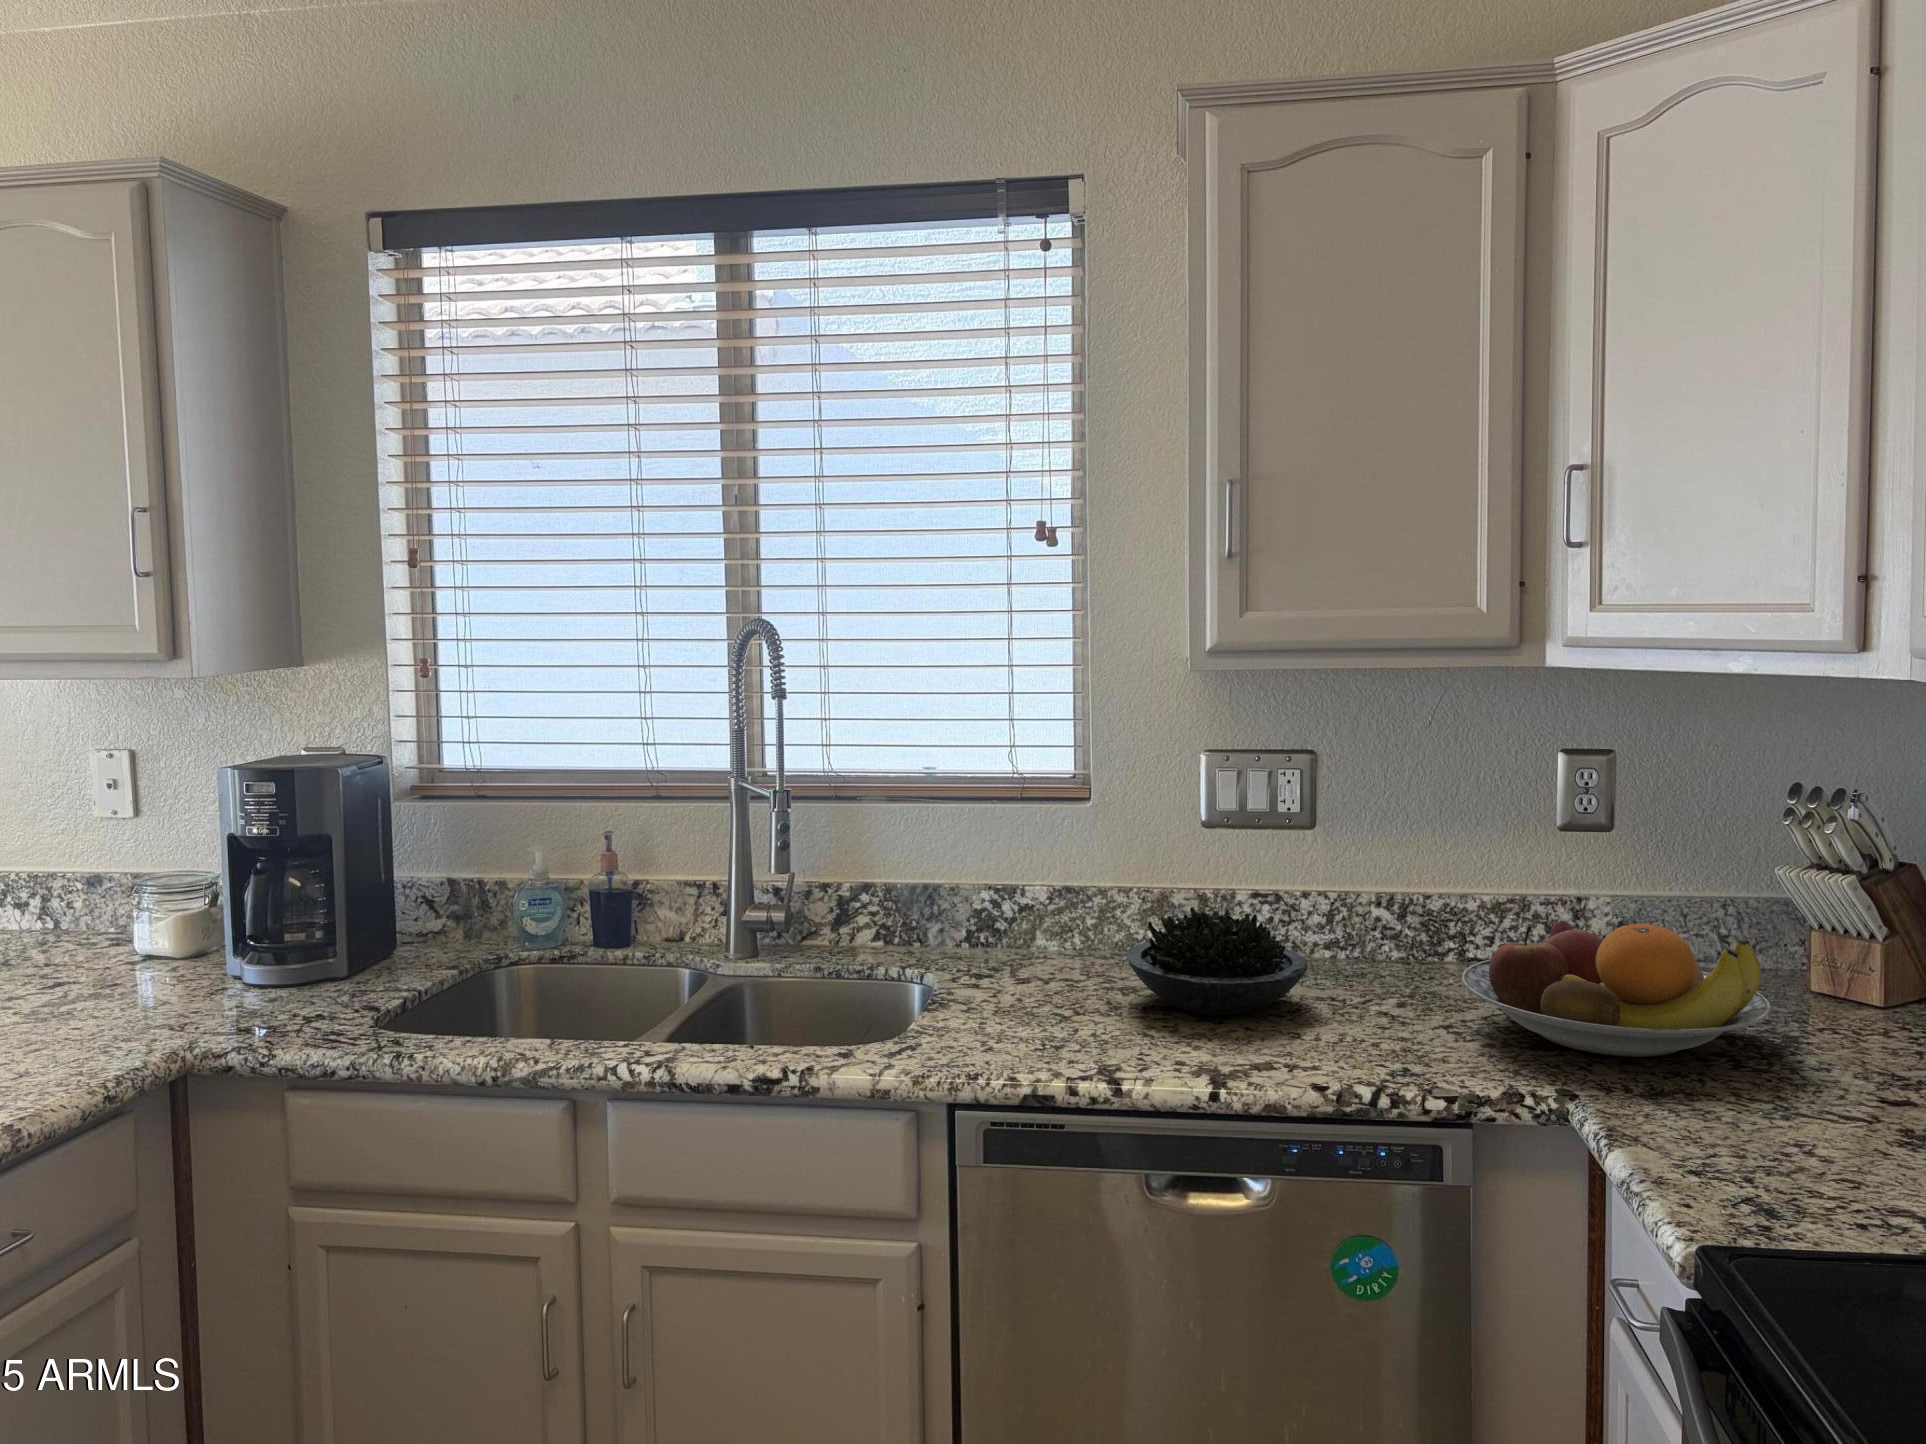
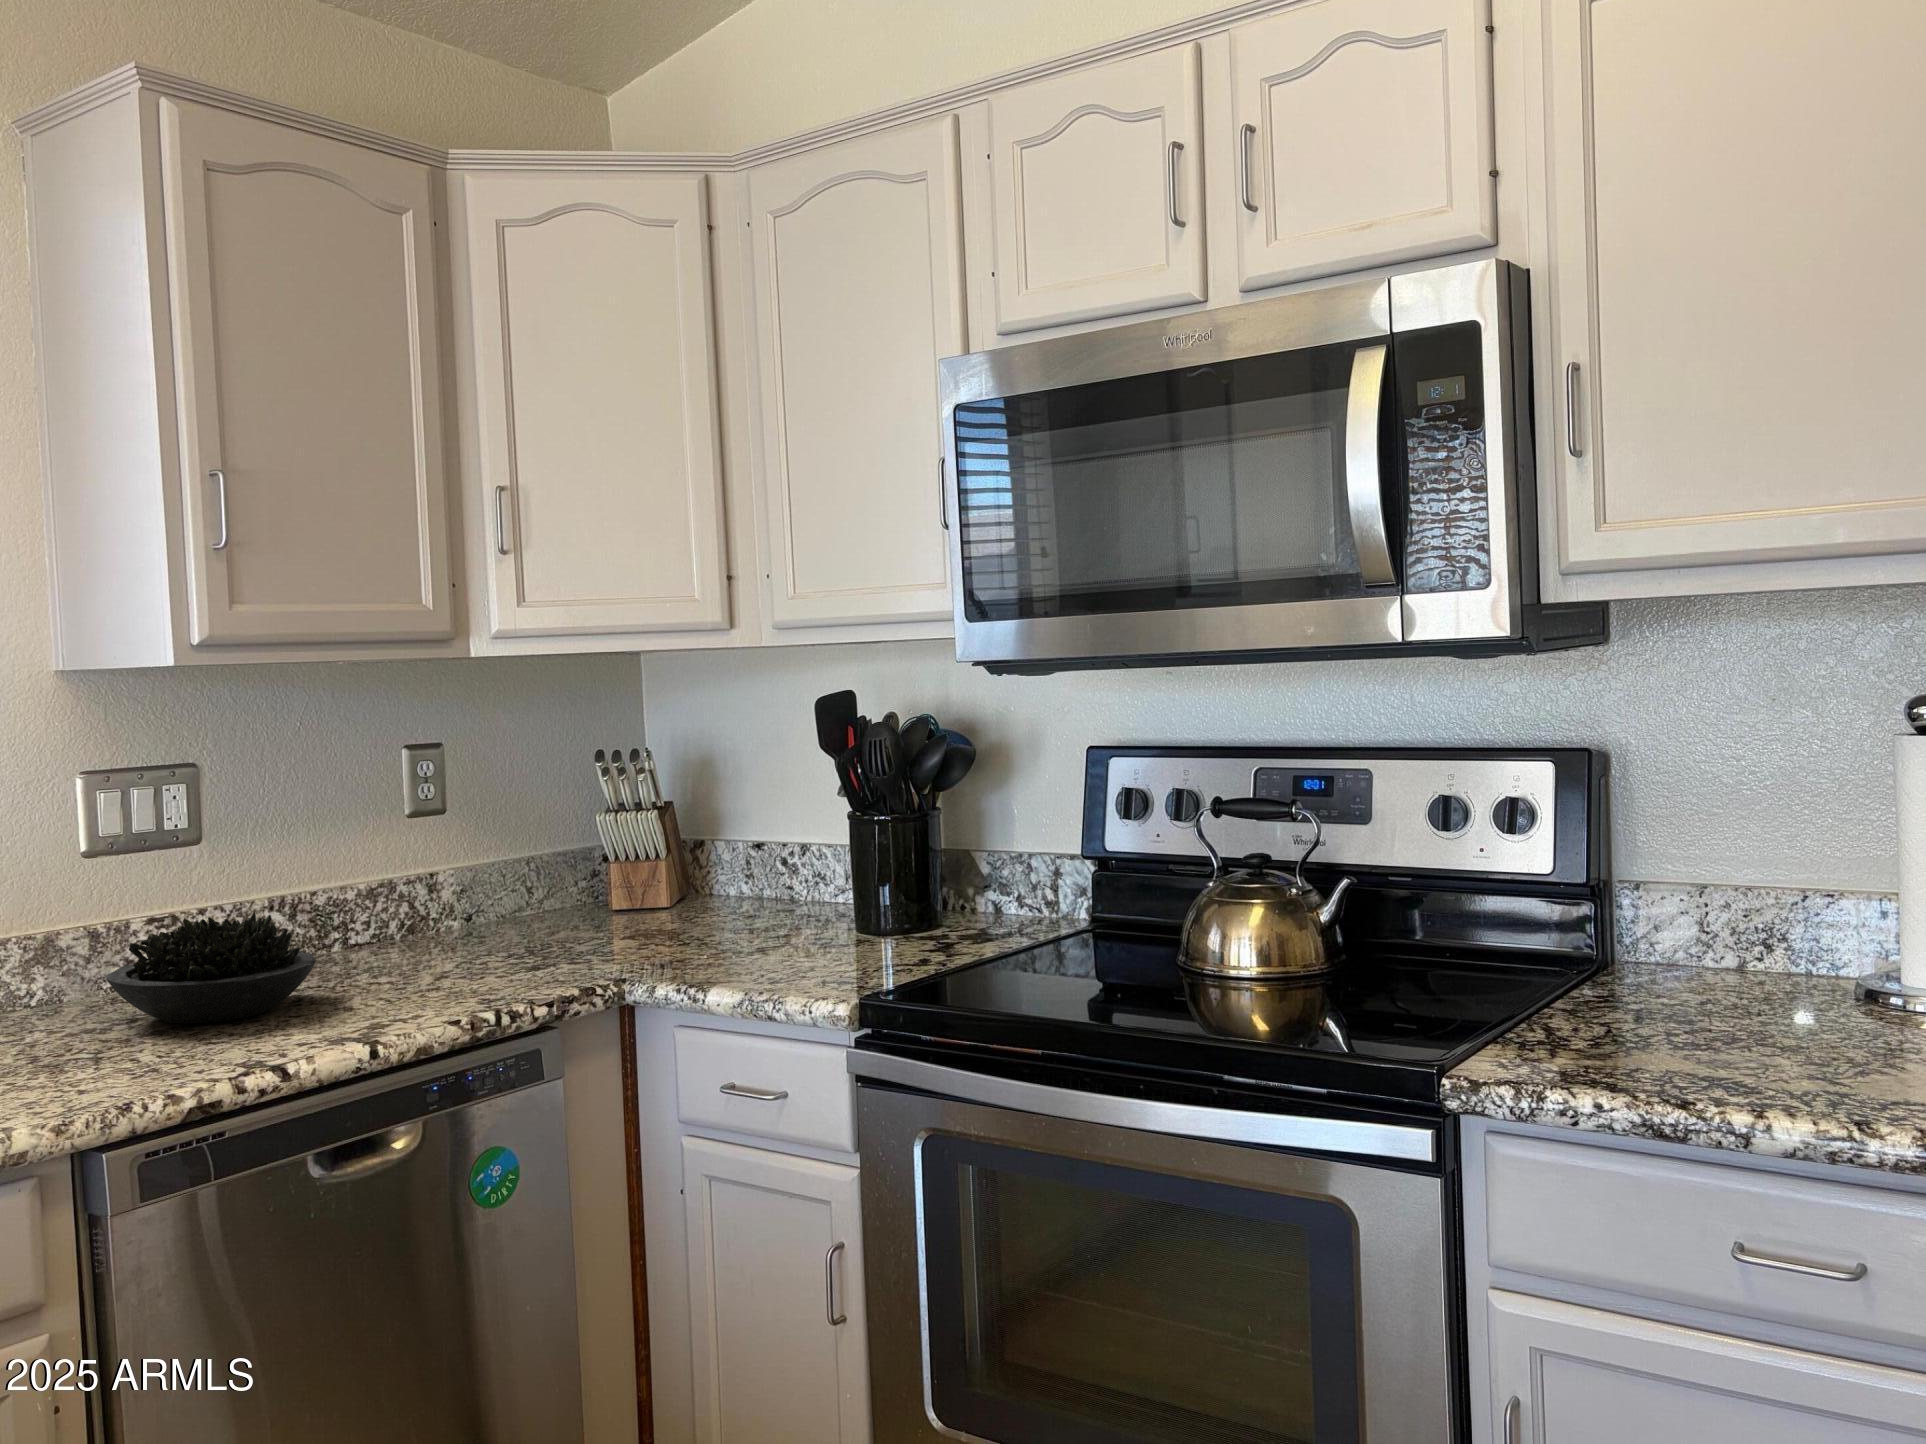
fruit bowl: present [1462,921,1771,1057] -> none [437,855,672,963]

